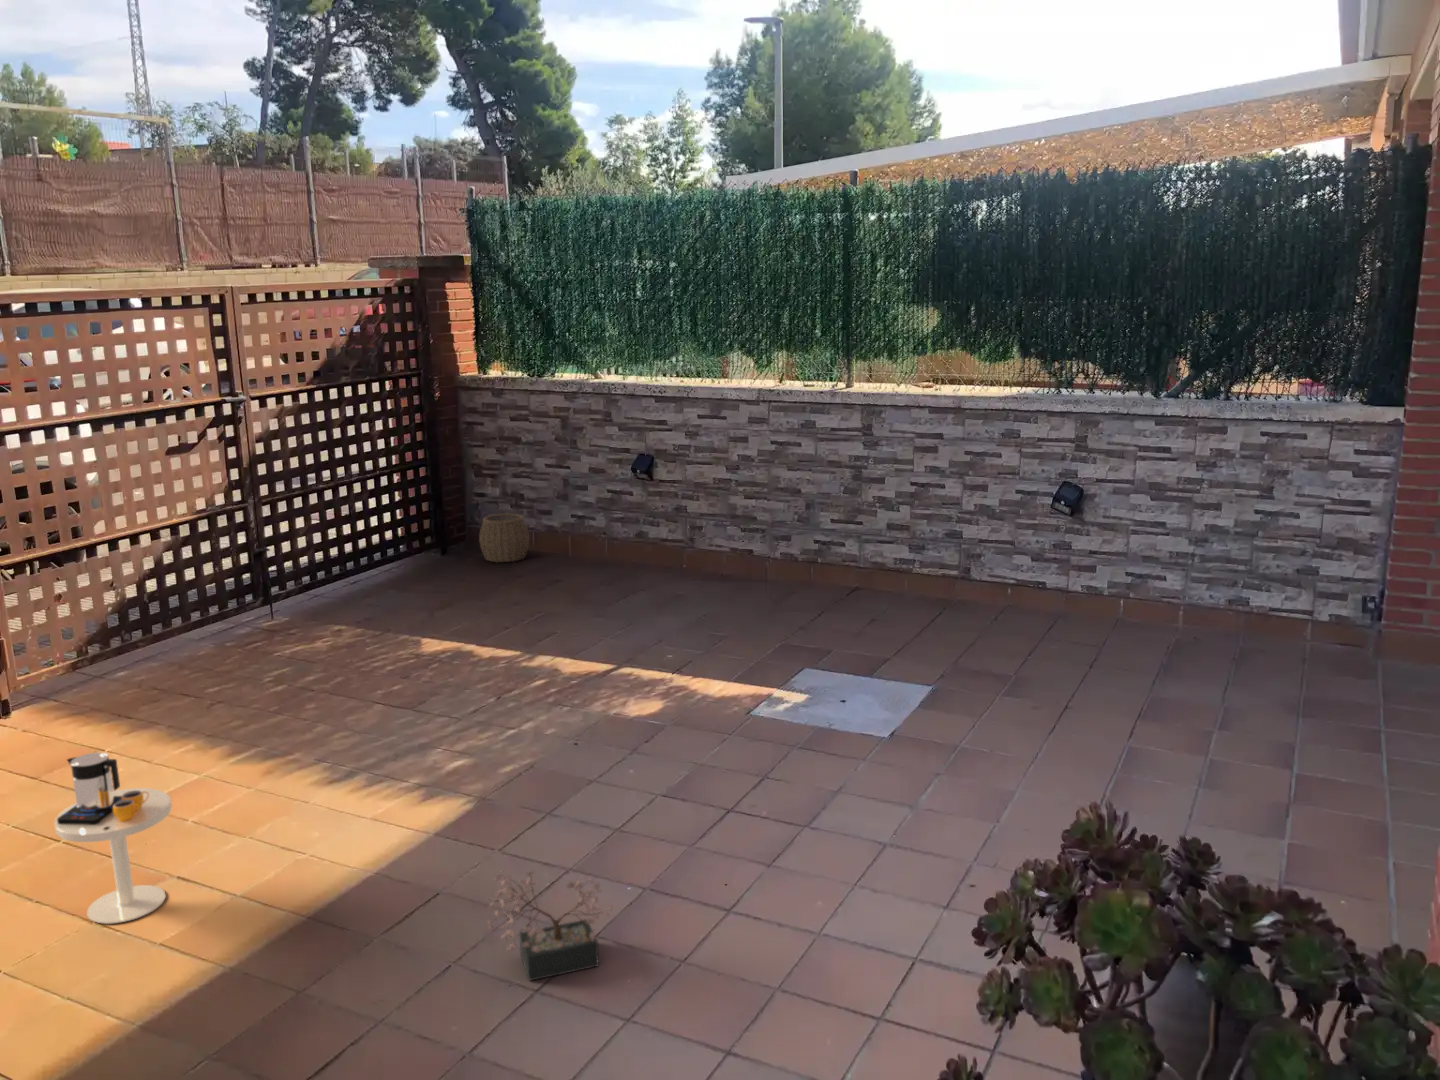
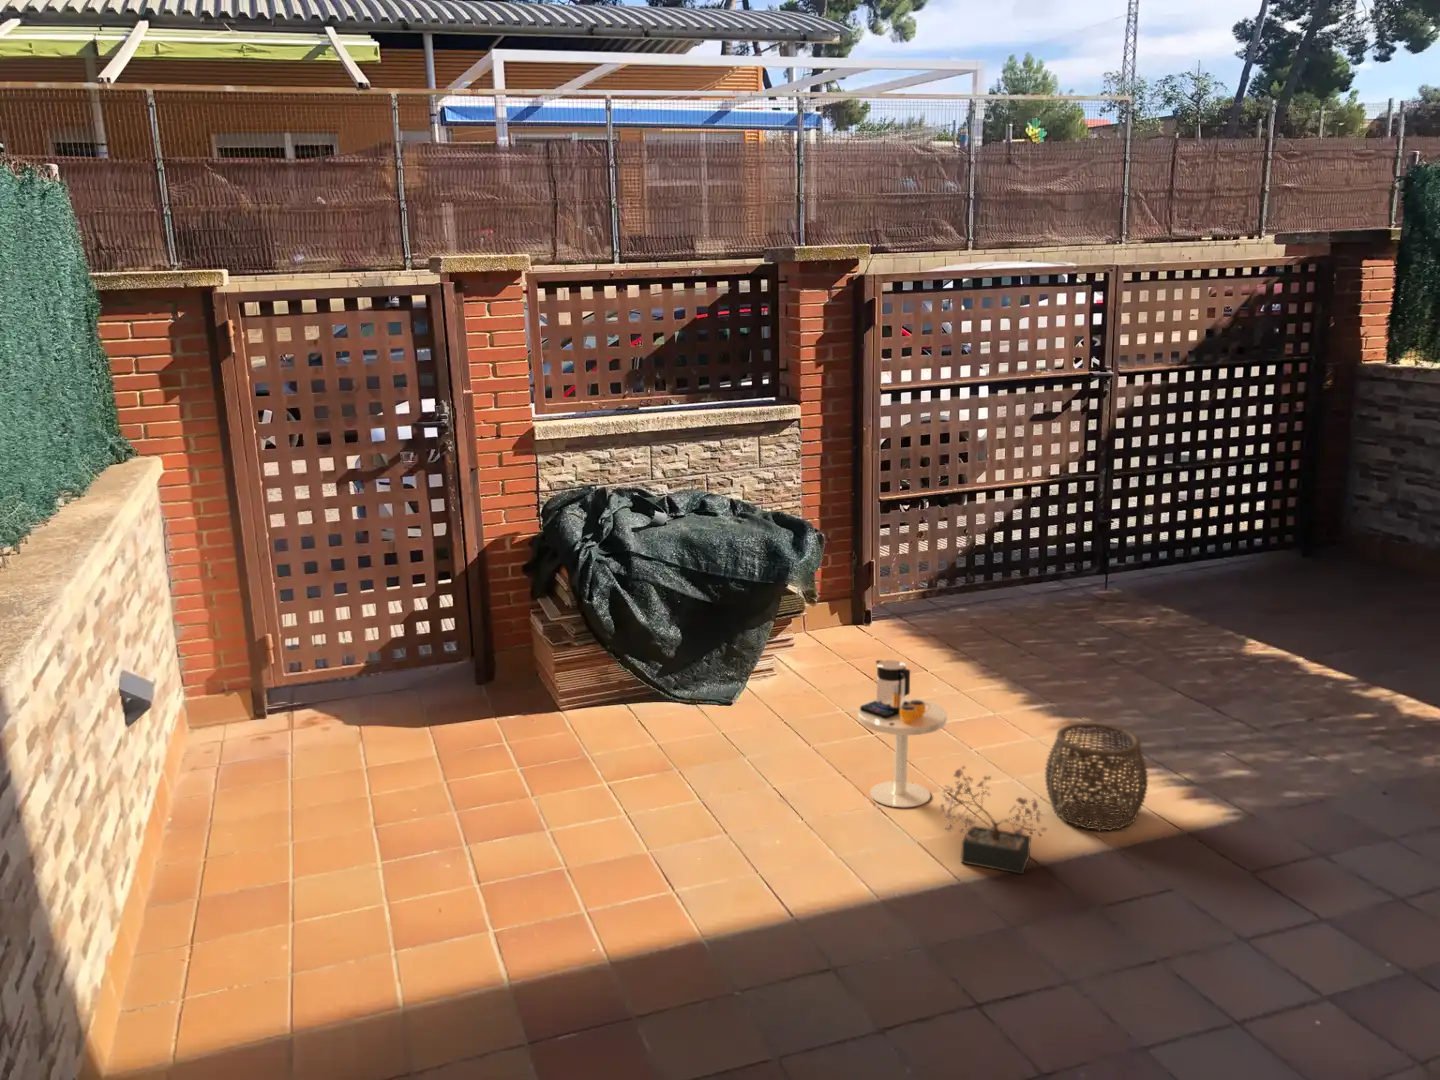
woven basket: present [480,514,529,562] -> present [1045,723,1148,831]
decorative plant: present [488,870,613,981] -> present [941,767,1046,874]

